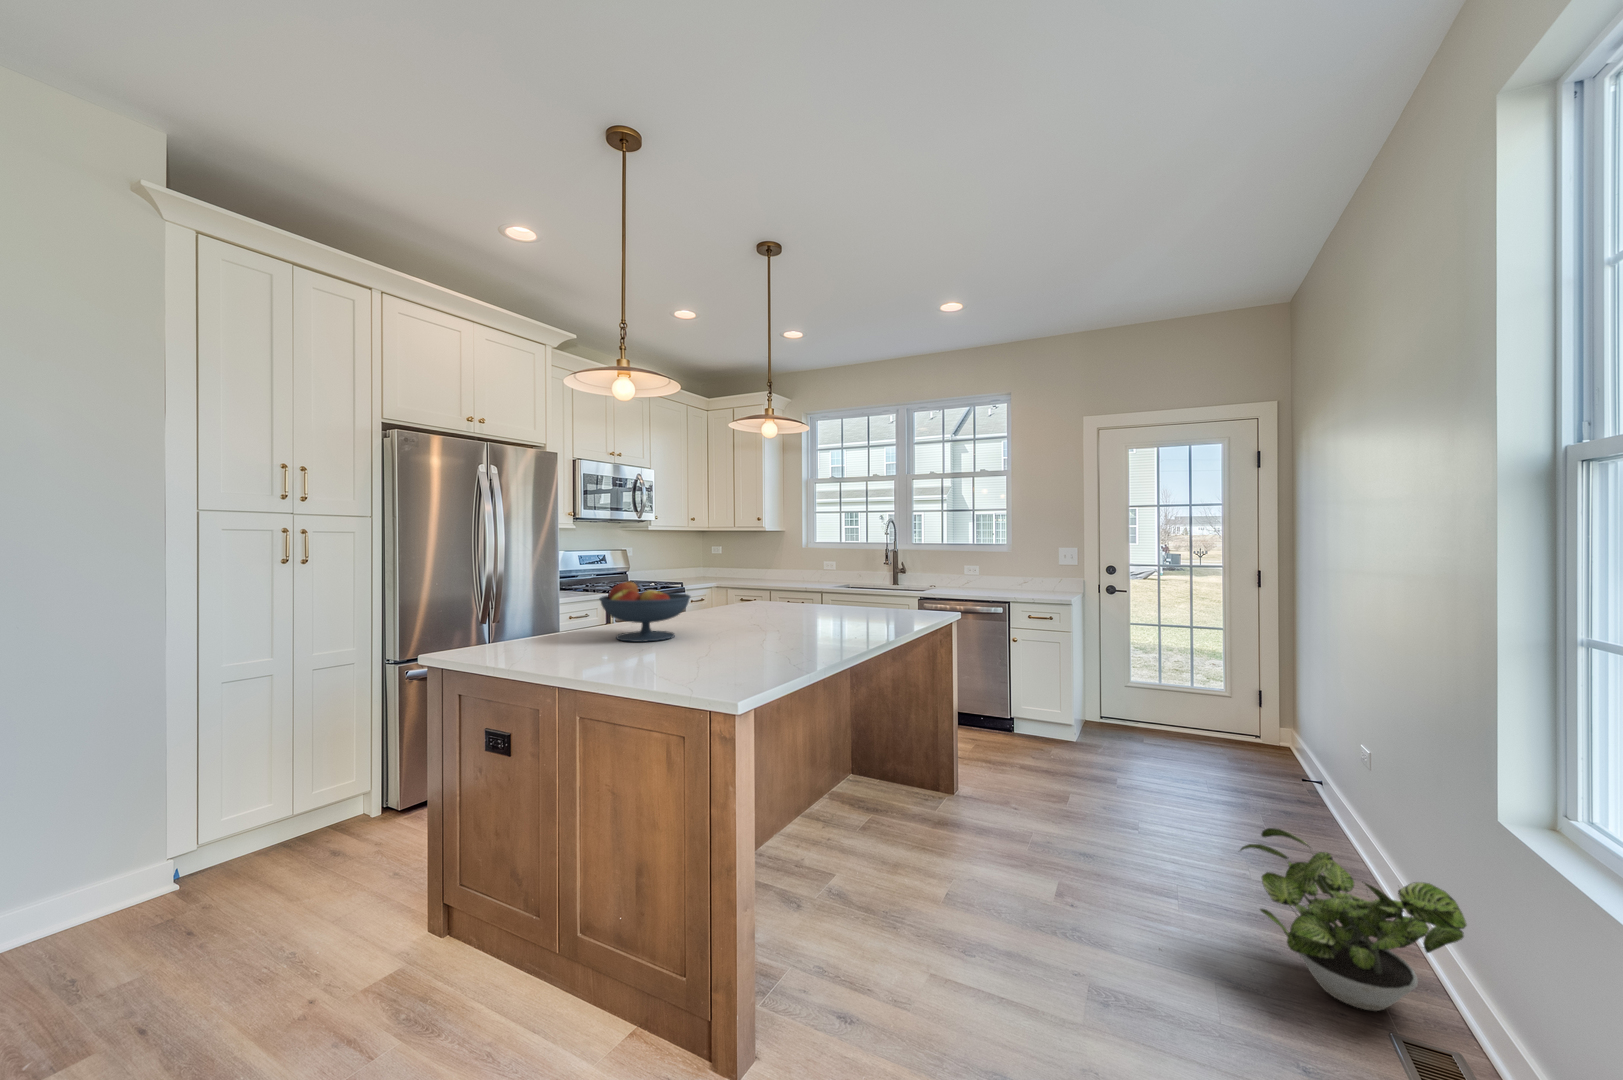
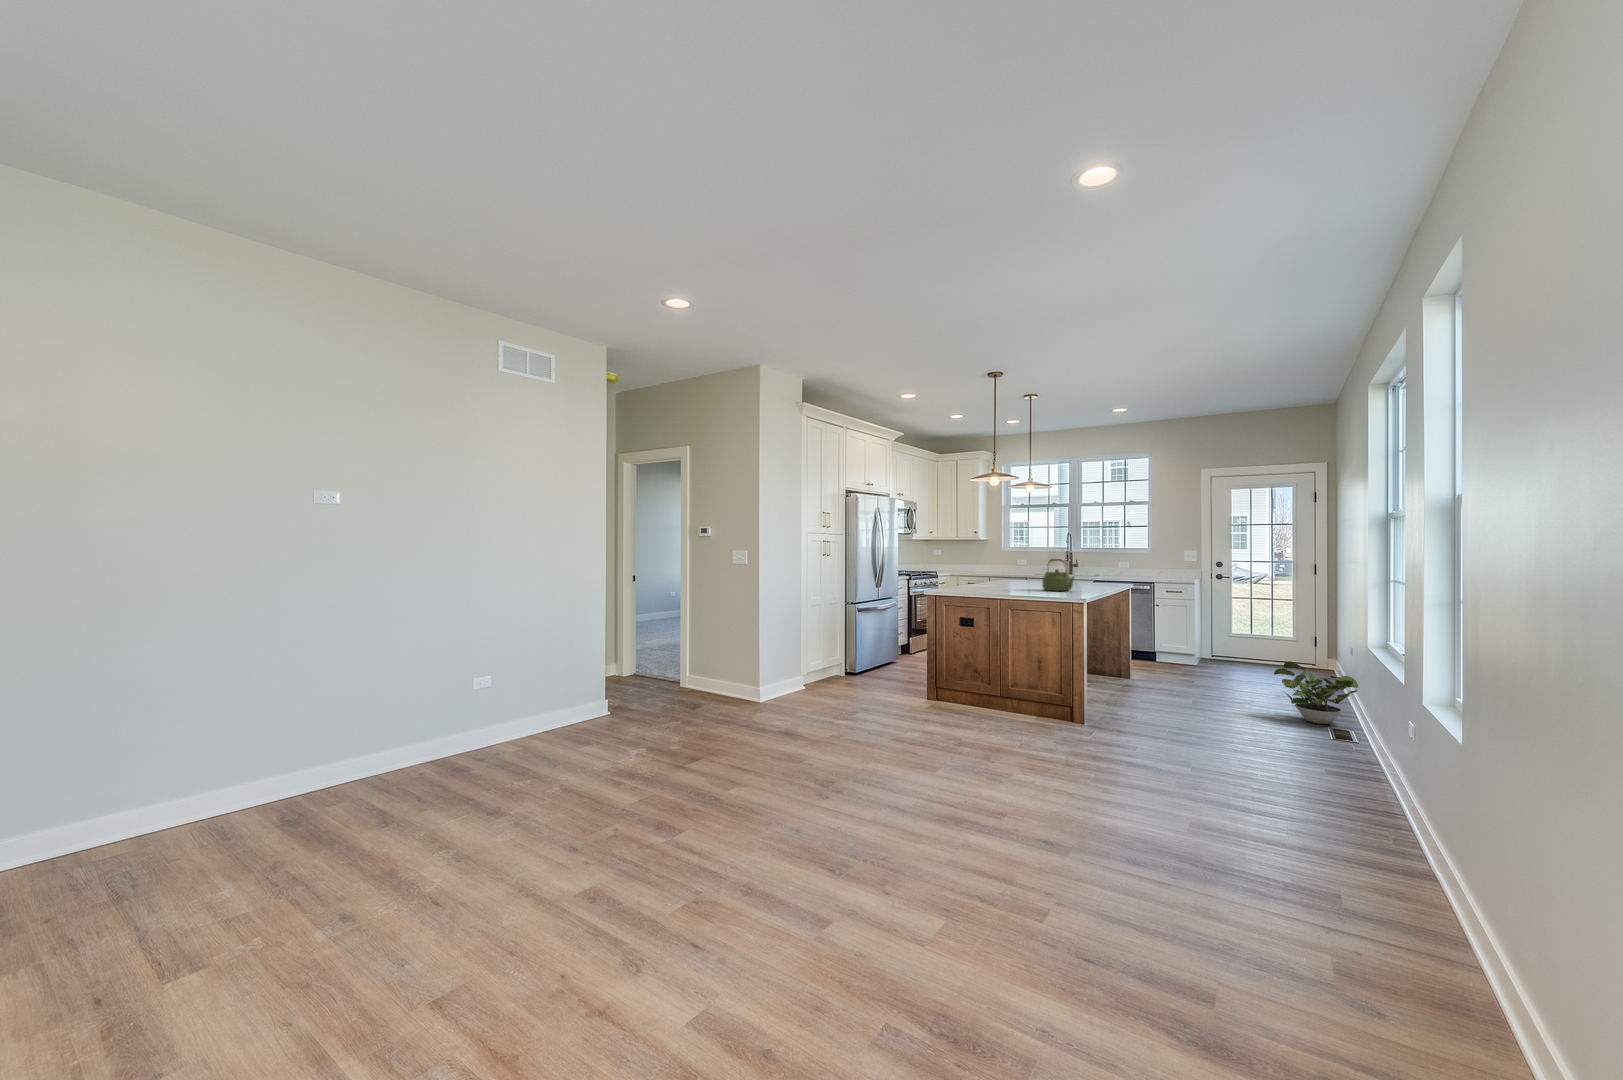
kettle: none [712,572,779,655] -> present [1042,559,1074,591]
fruit bowl: present [600,582,690,642] -> none [981,563,1021,588]

